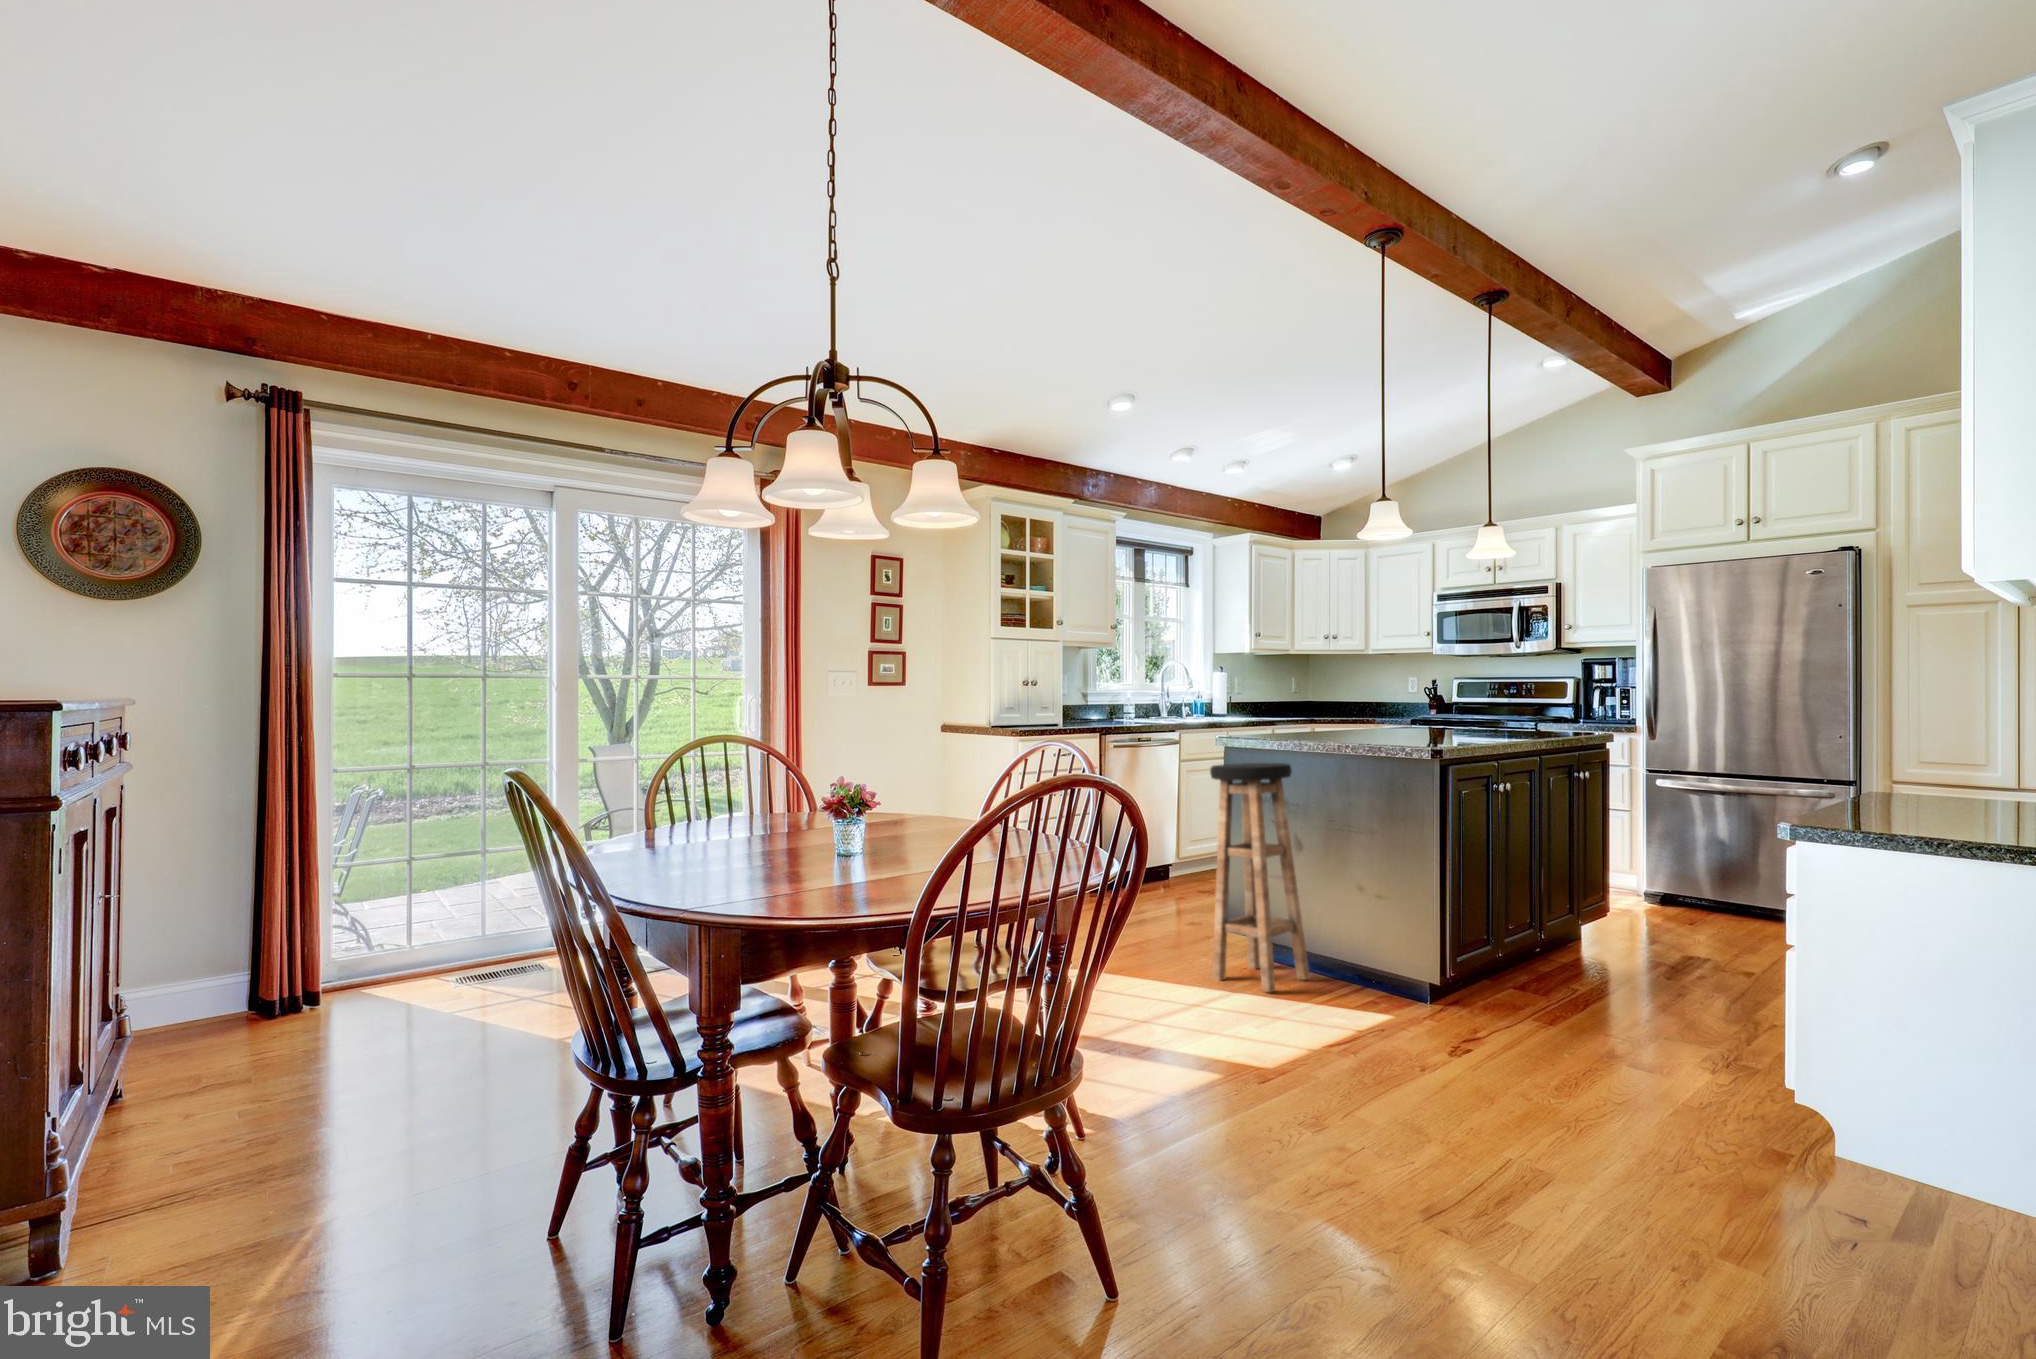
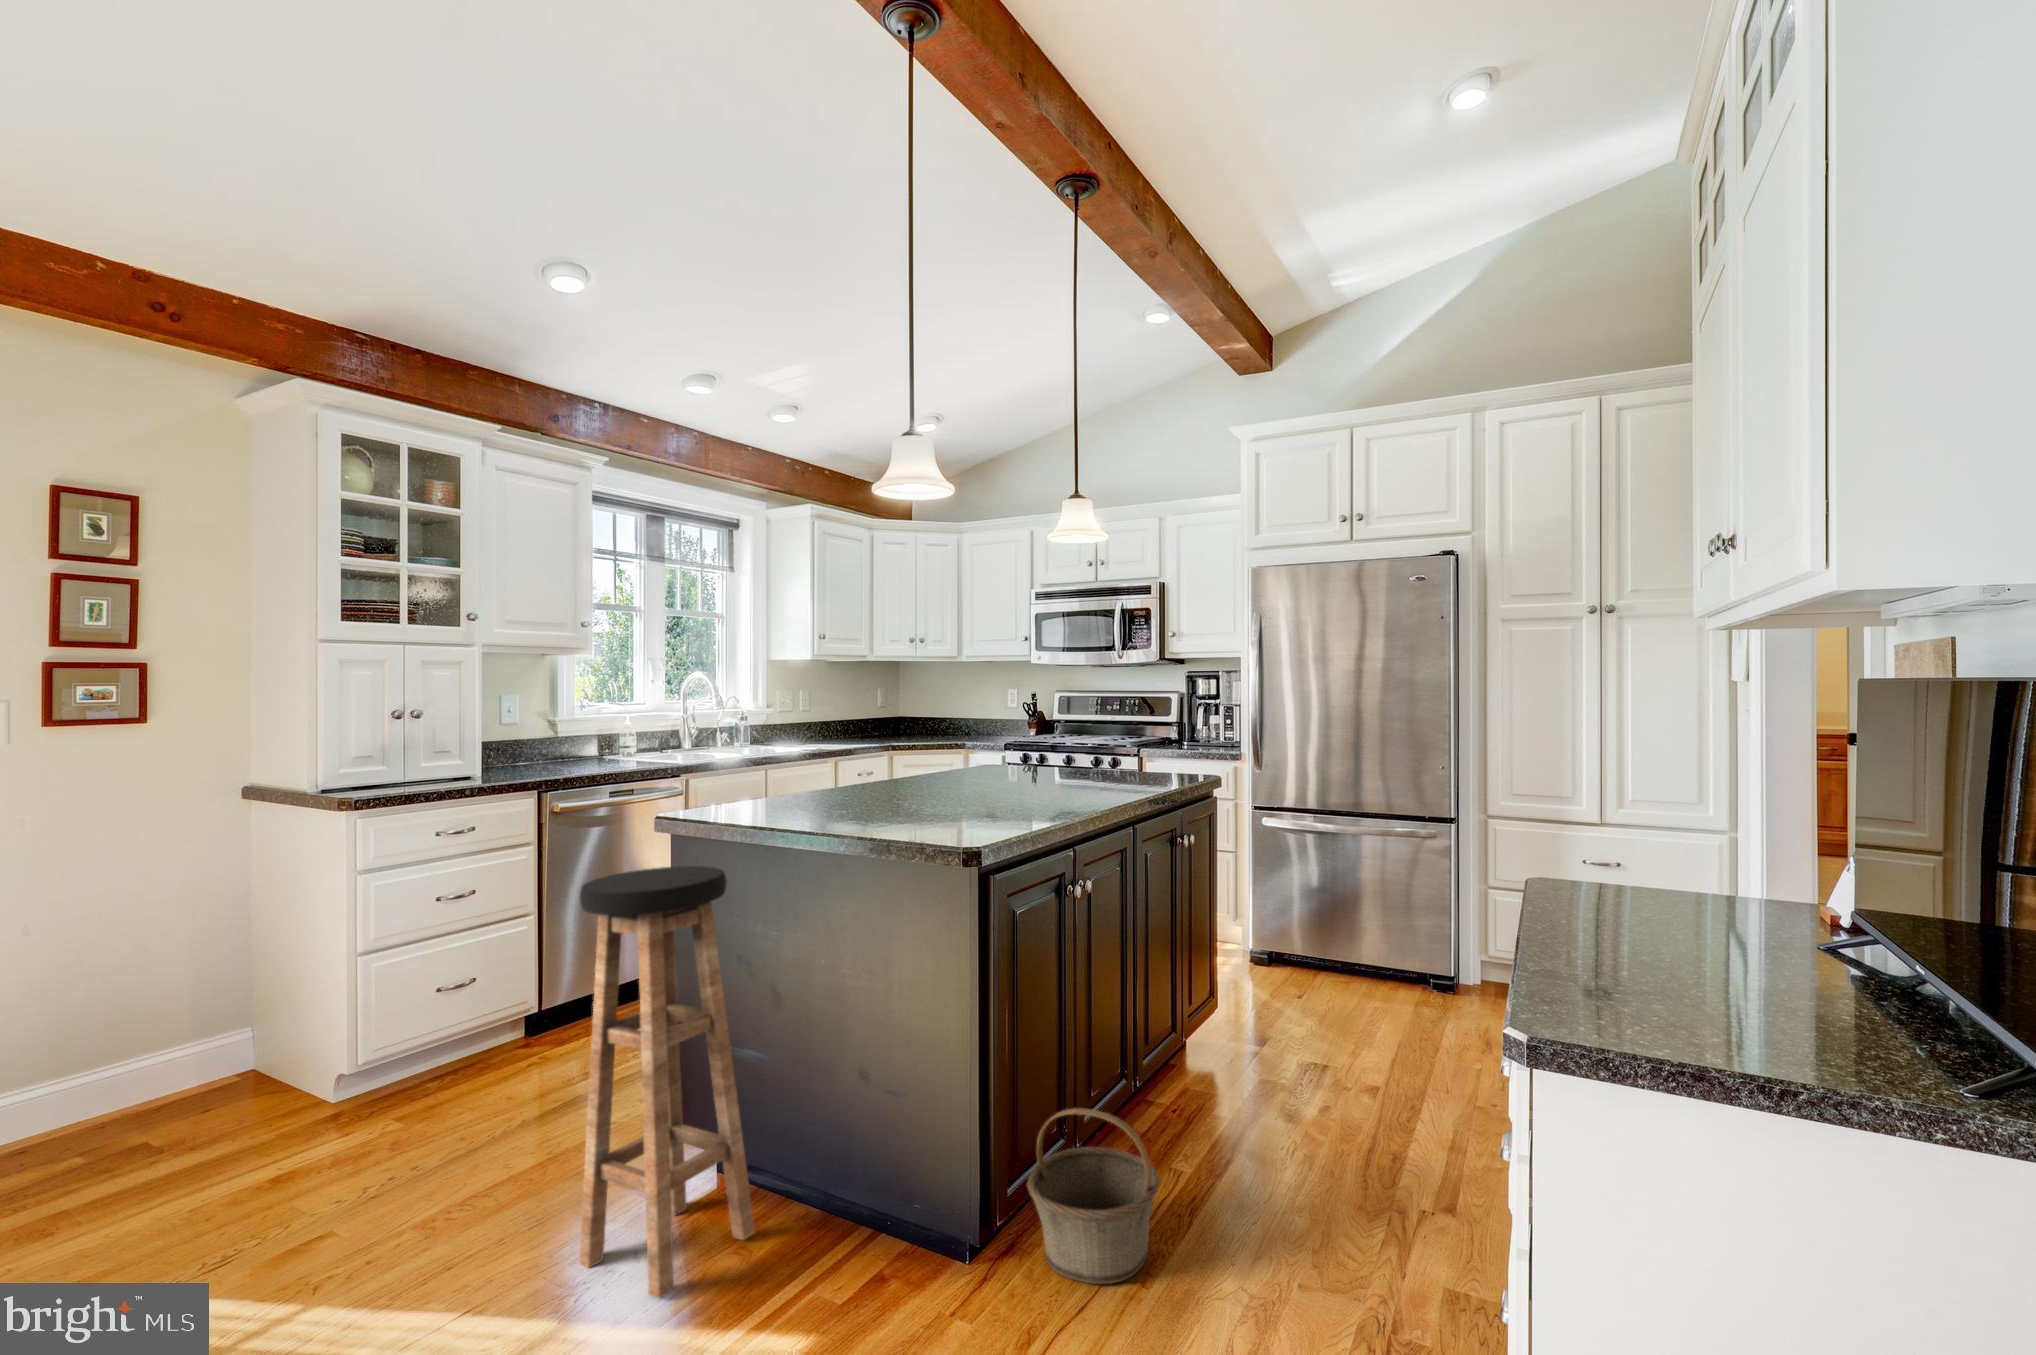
basket: none [1490,916,1584,1015] -> present [1027,1108,1160,1284]

